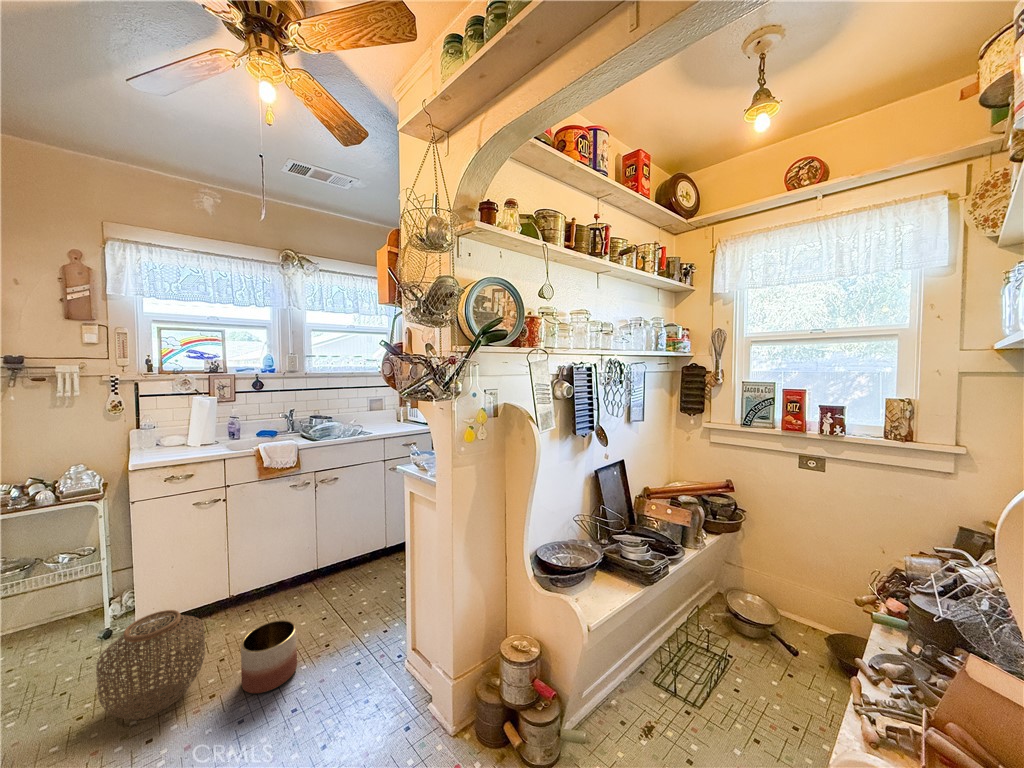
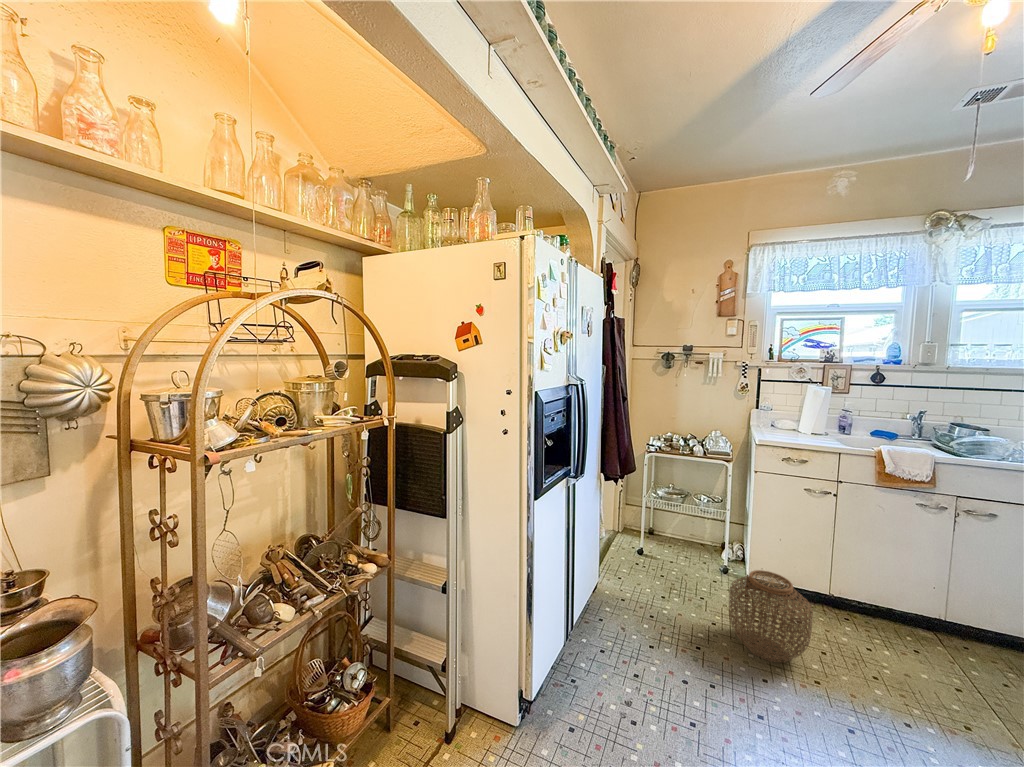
planter: present [241,620,297,693] -> none [849,648,927,738]

